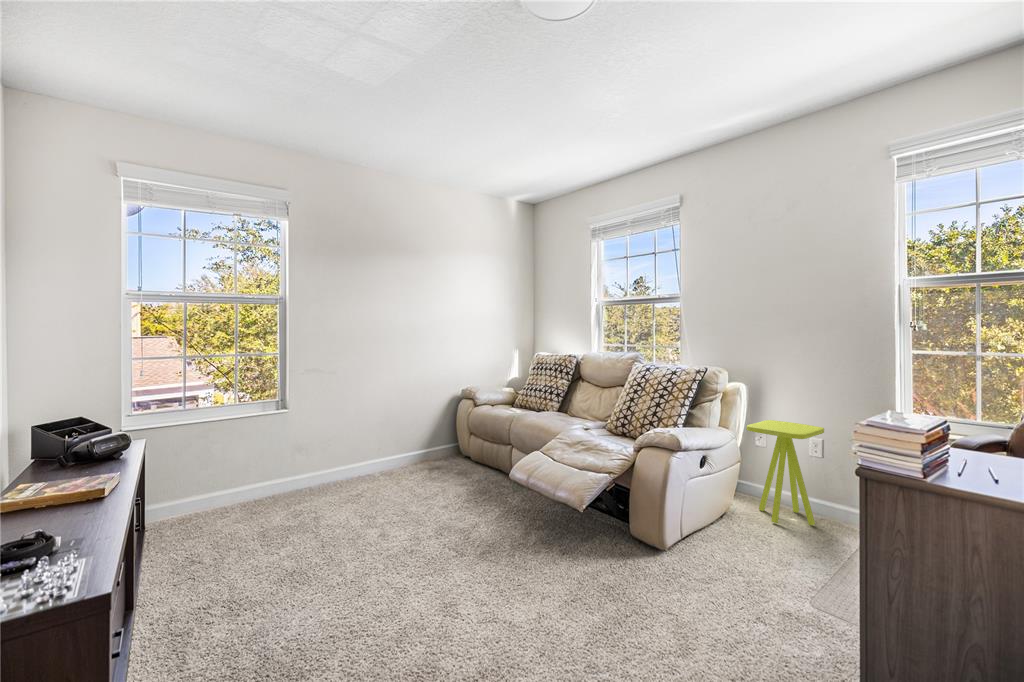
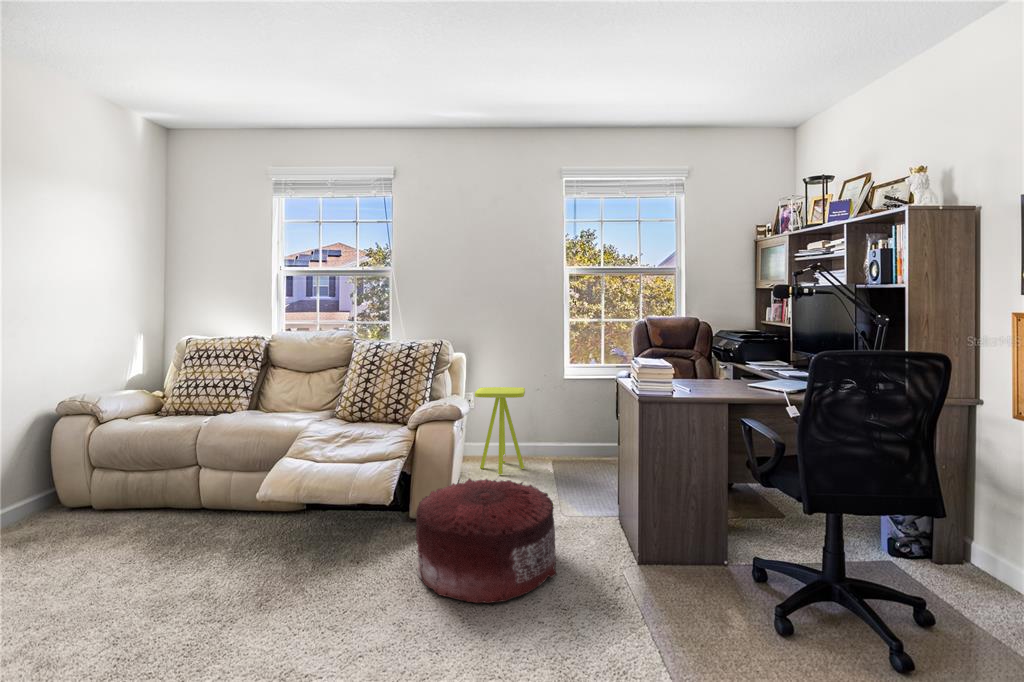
pouf: none [586,510,729,637] -> present [416,479,556,603]

